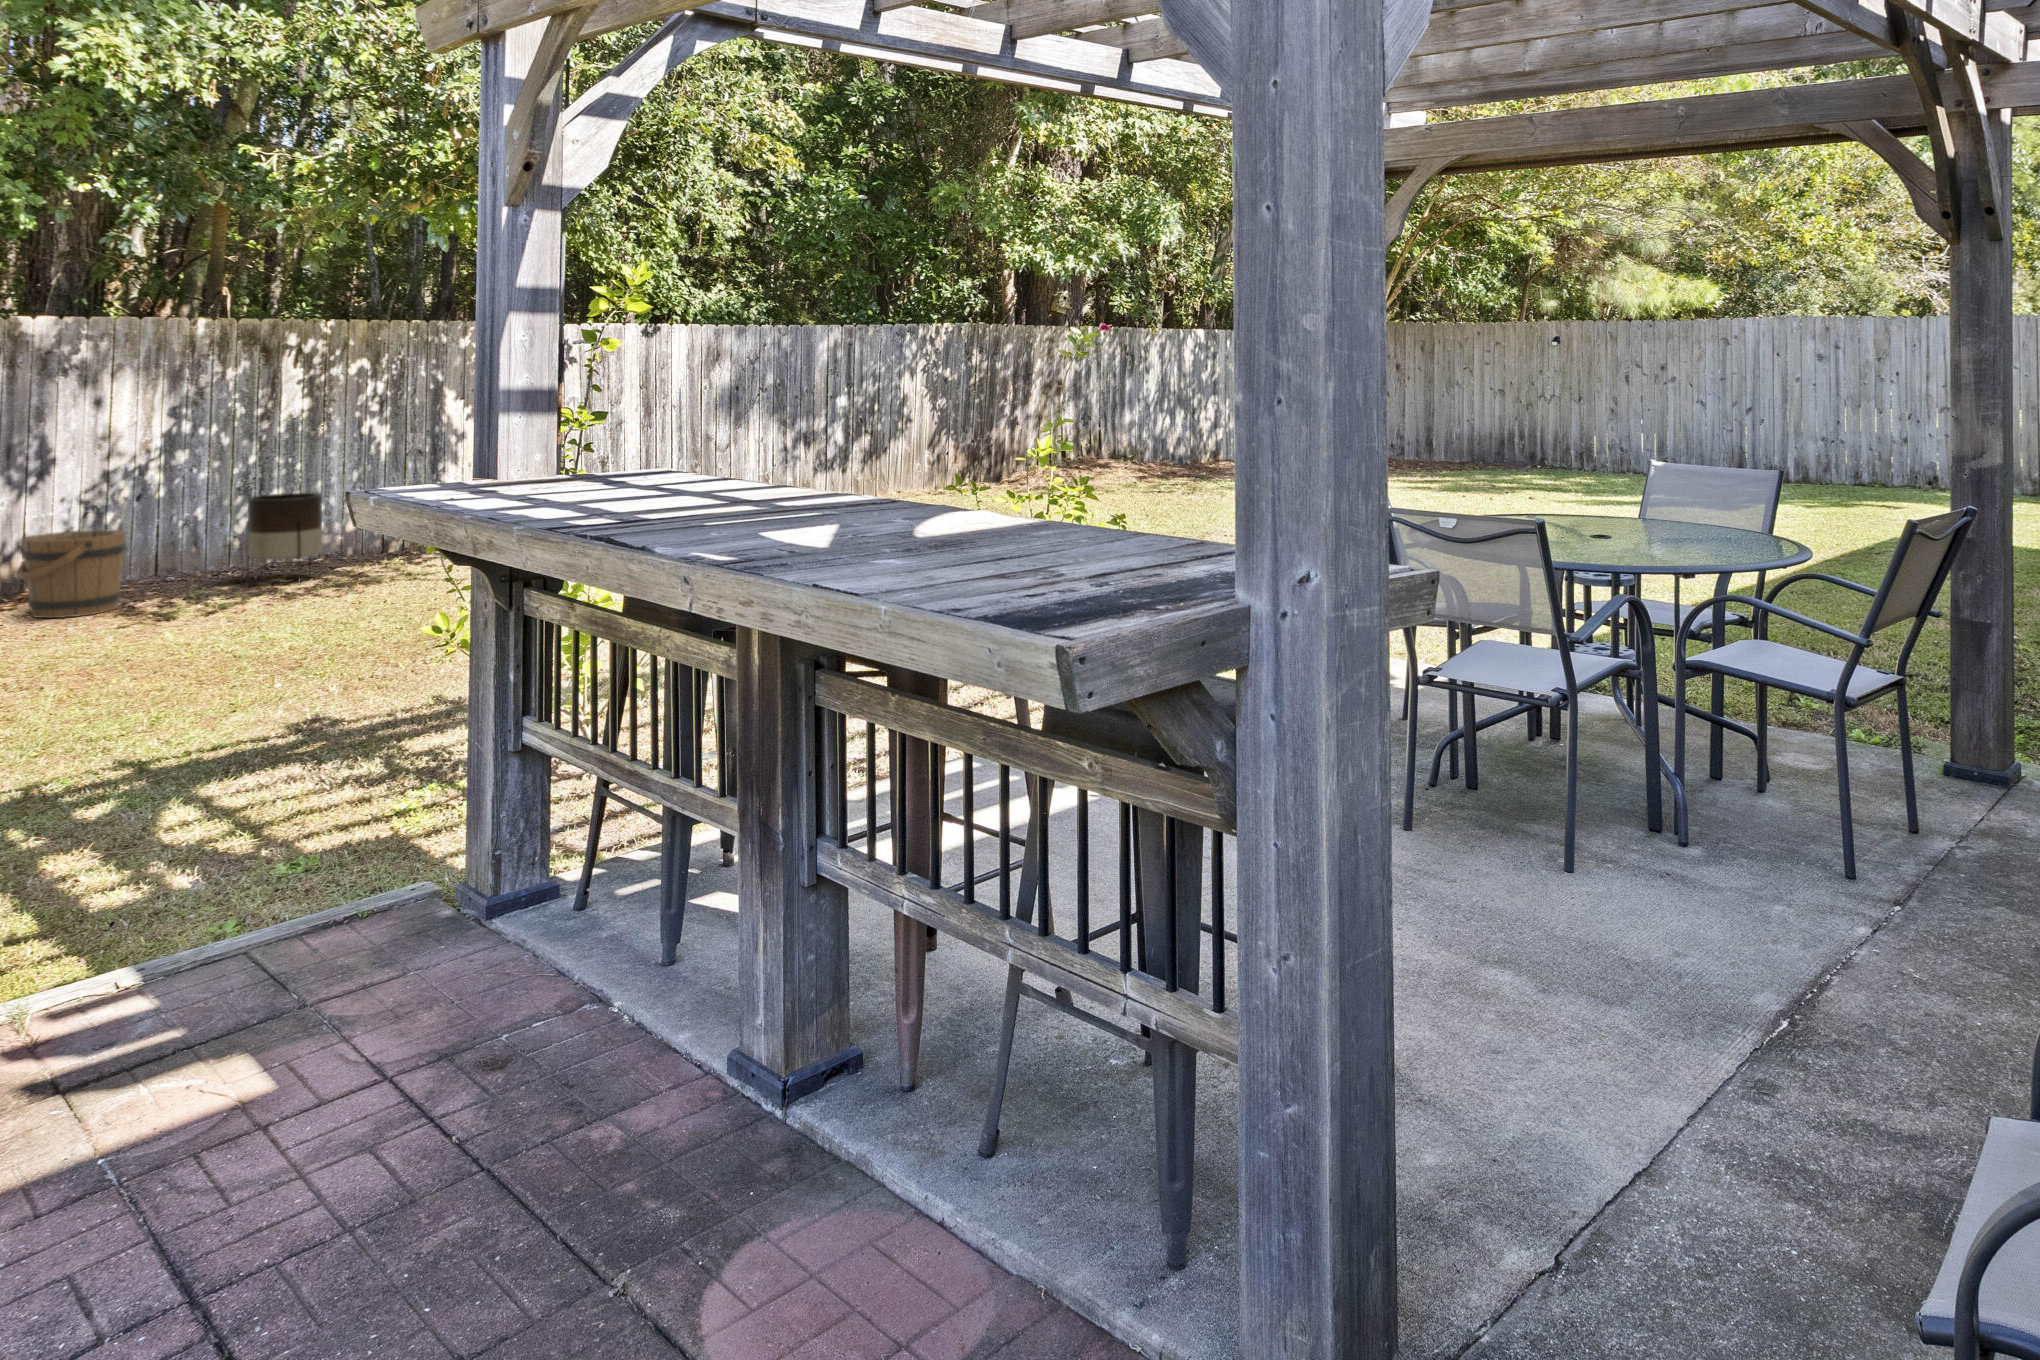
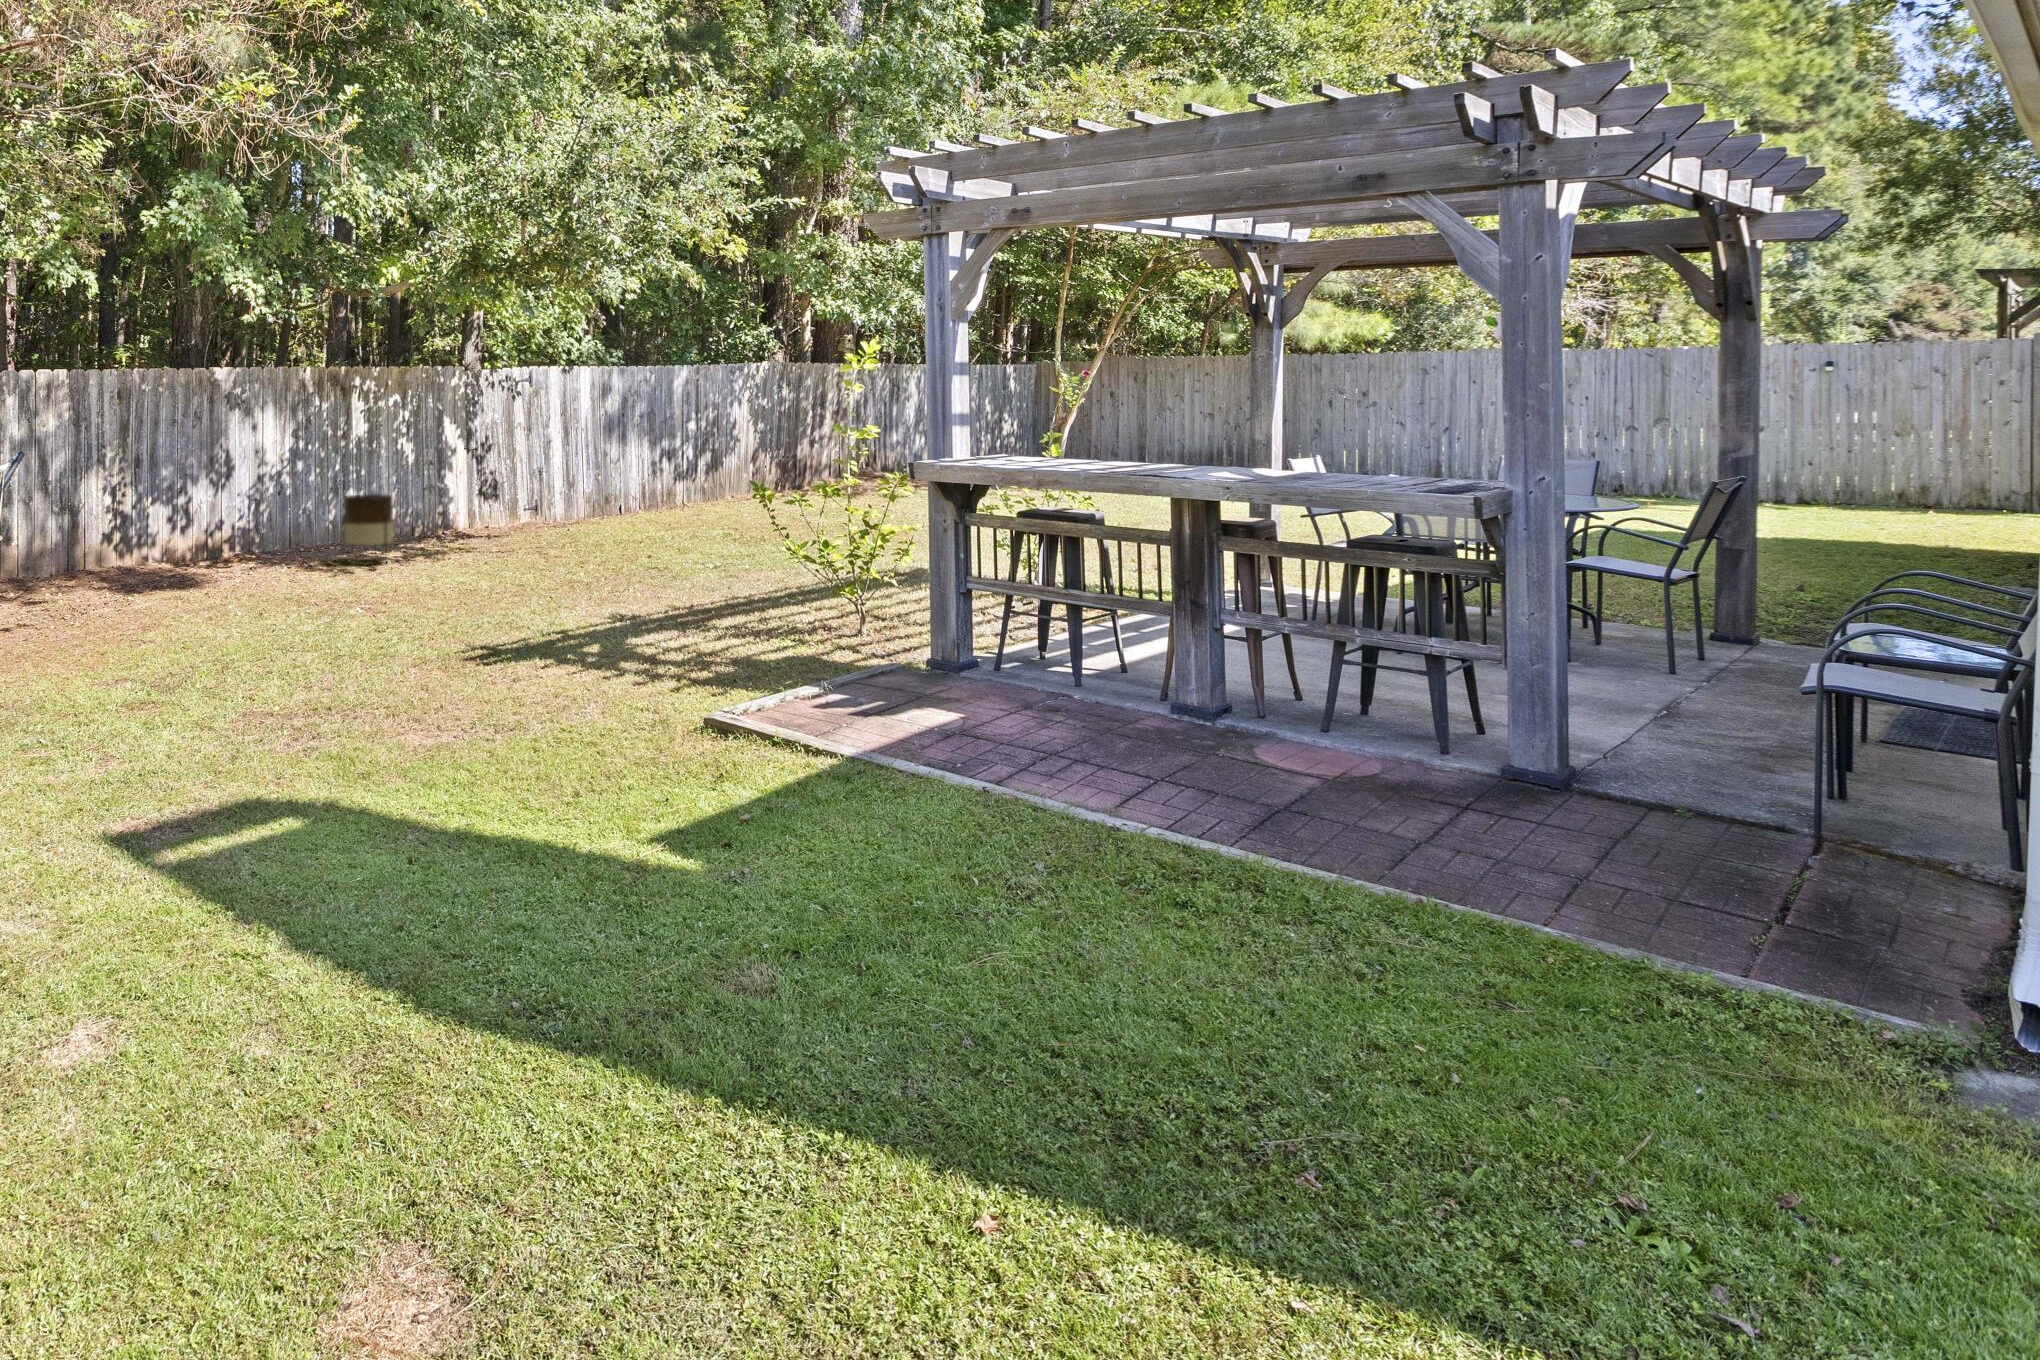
bucket: present [16,530,126,618] -> none [227,519,296,584]

